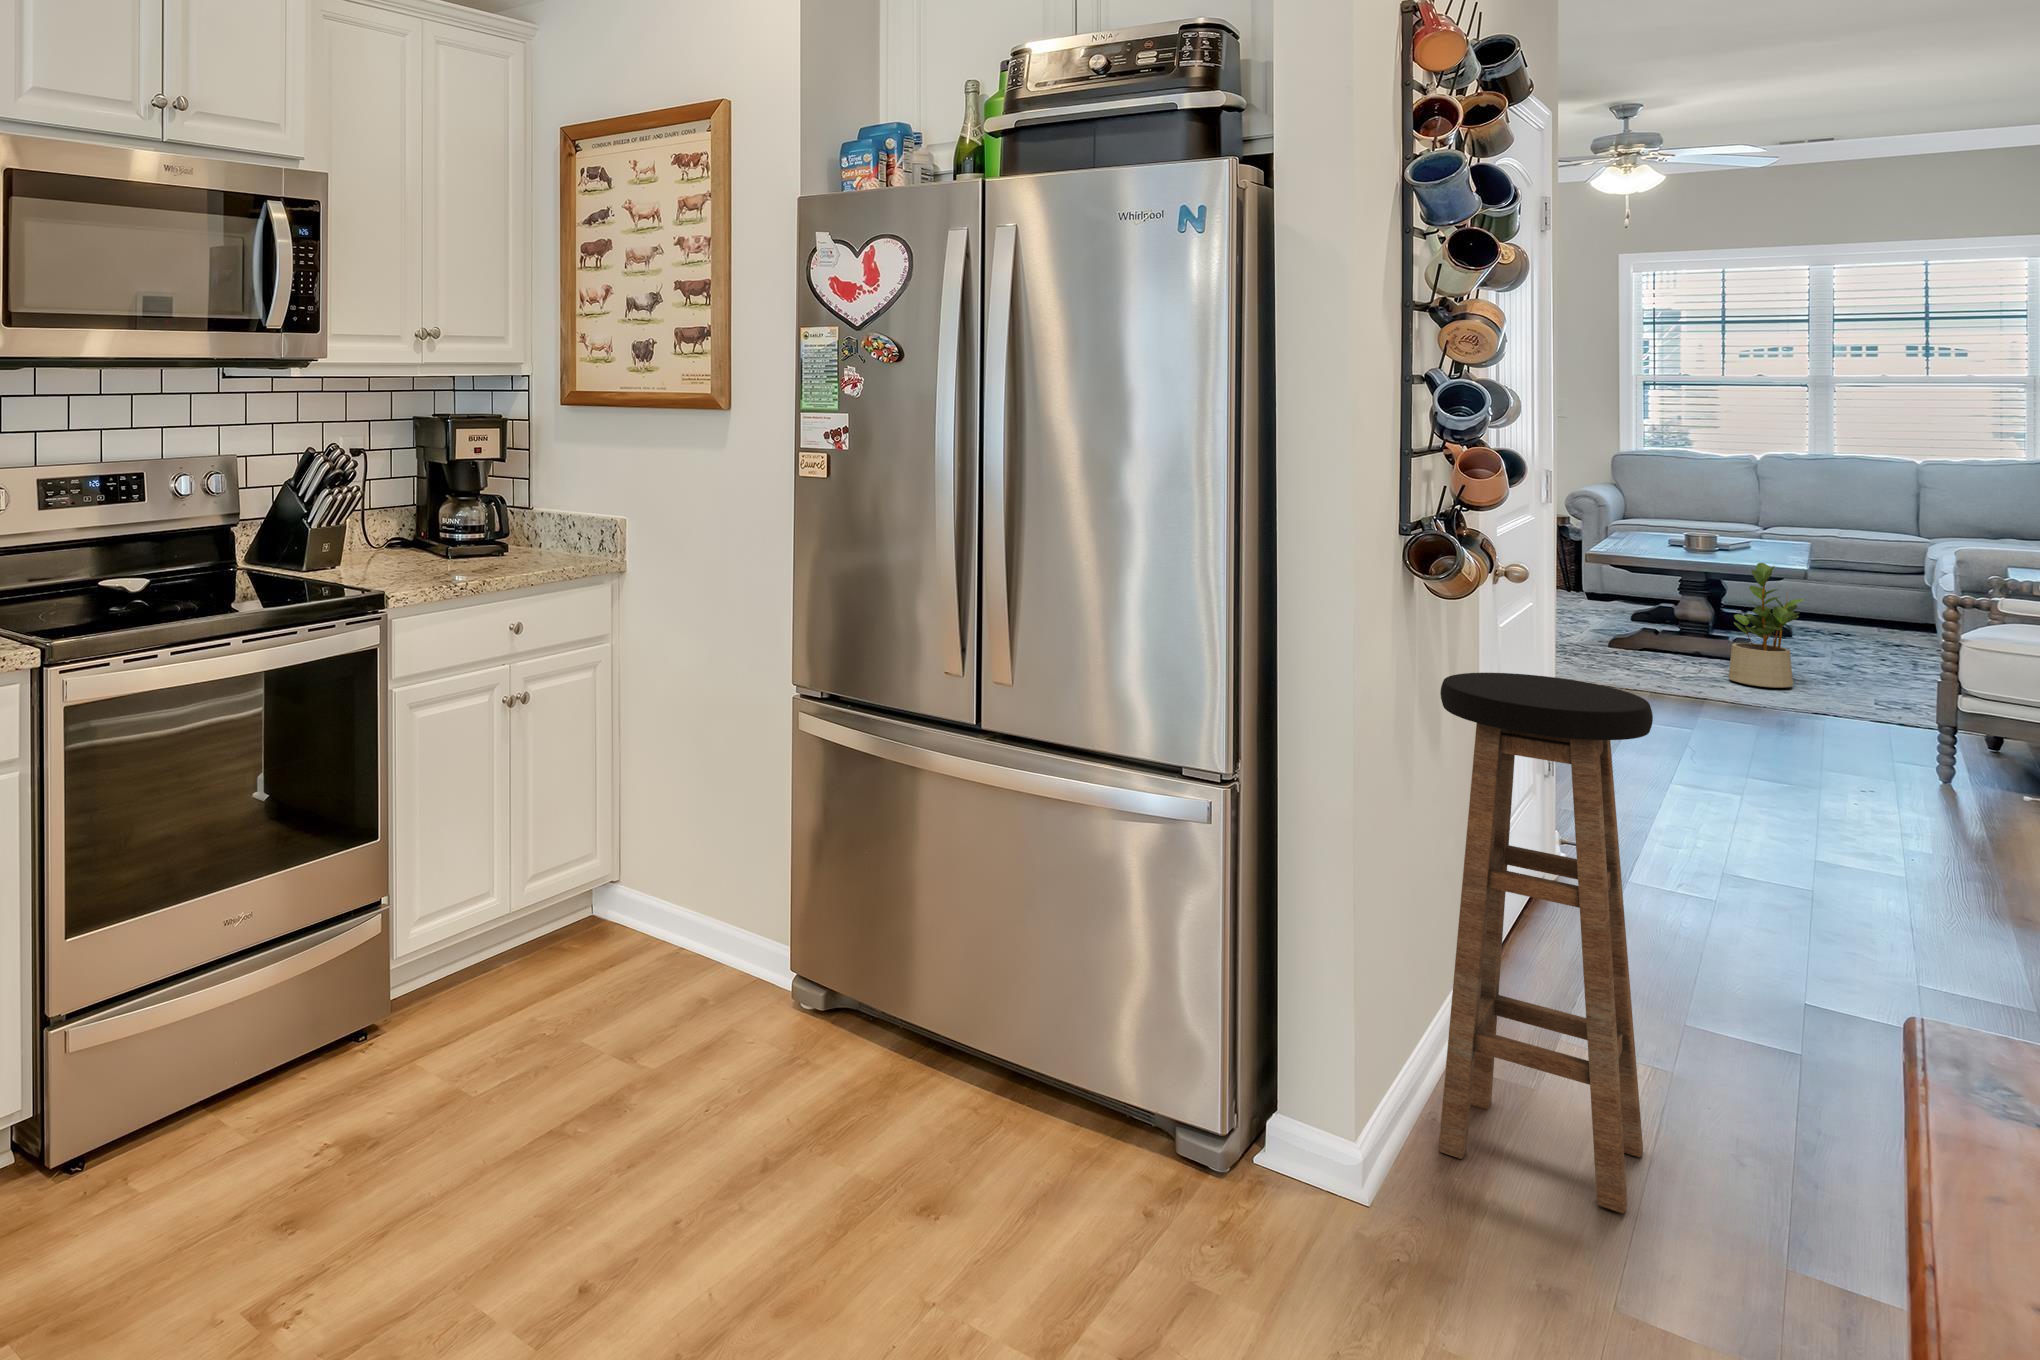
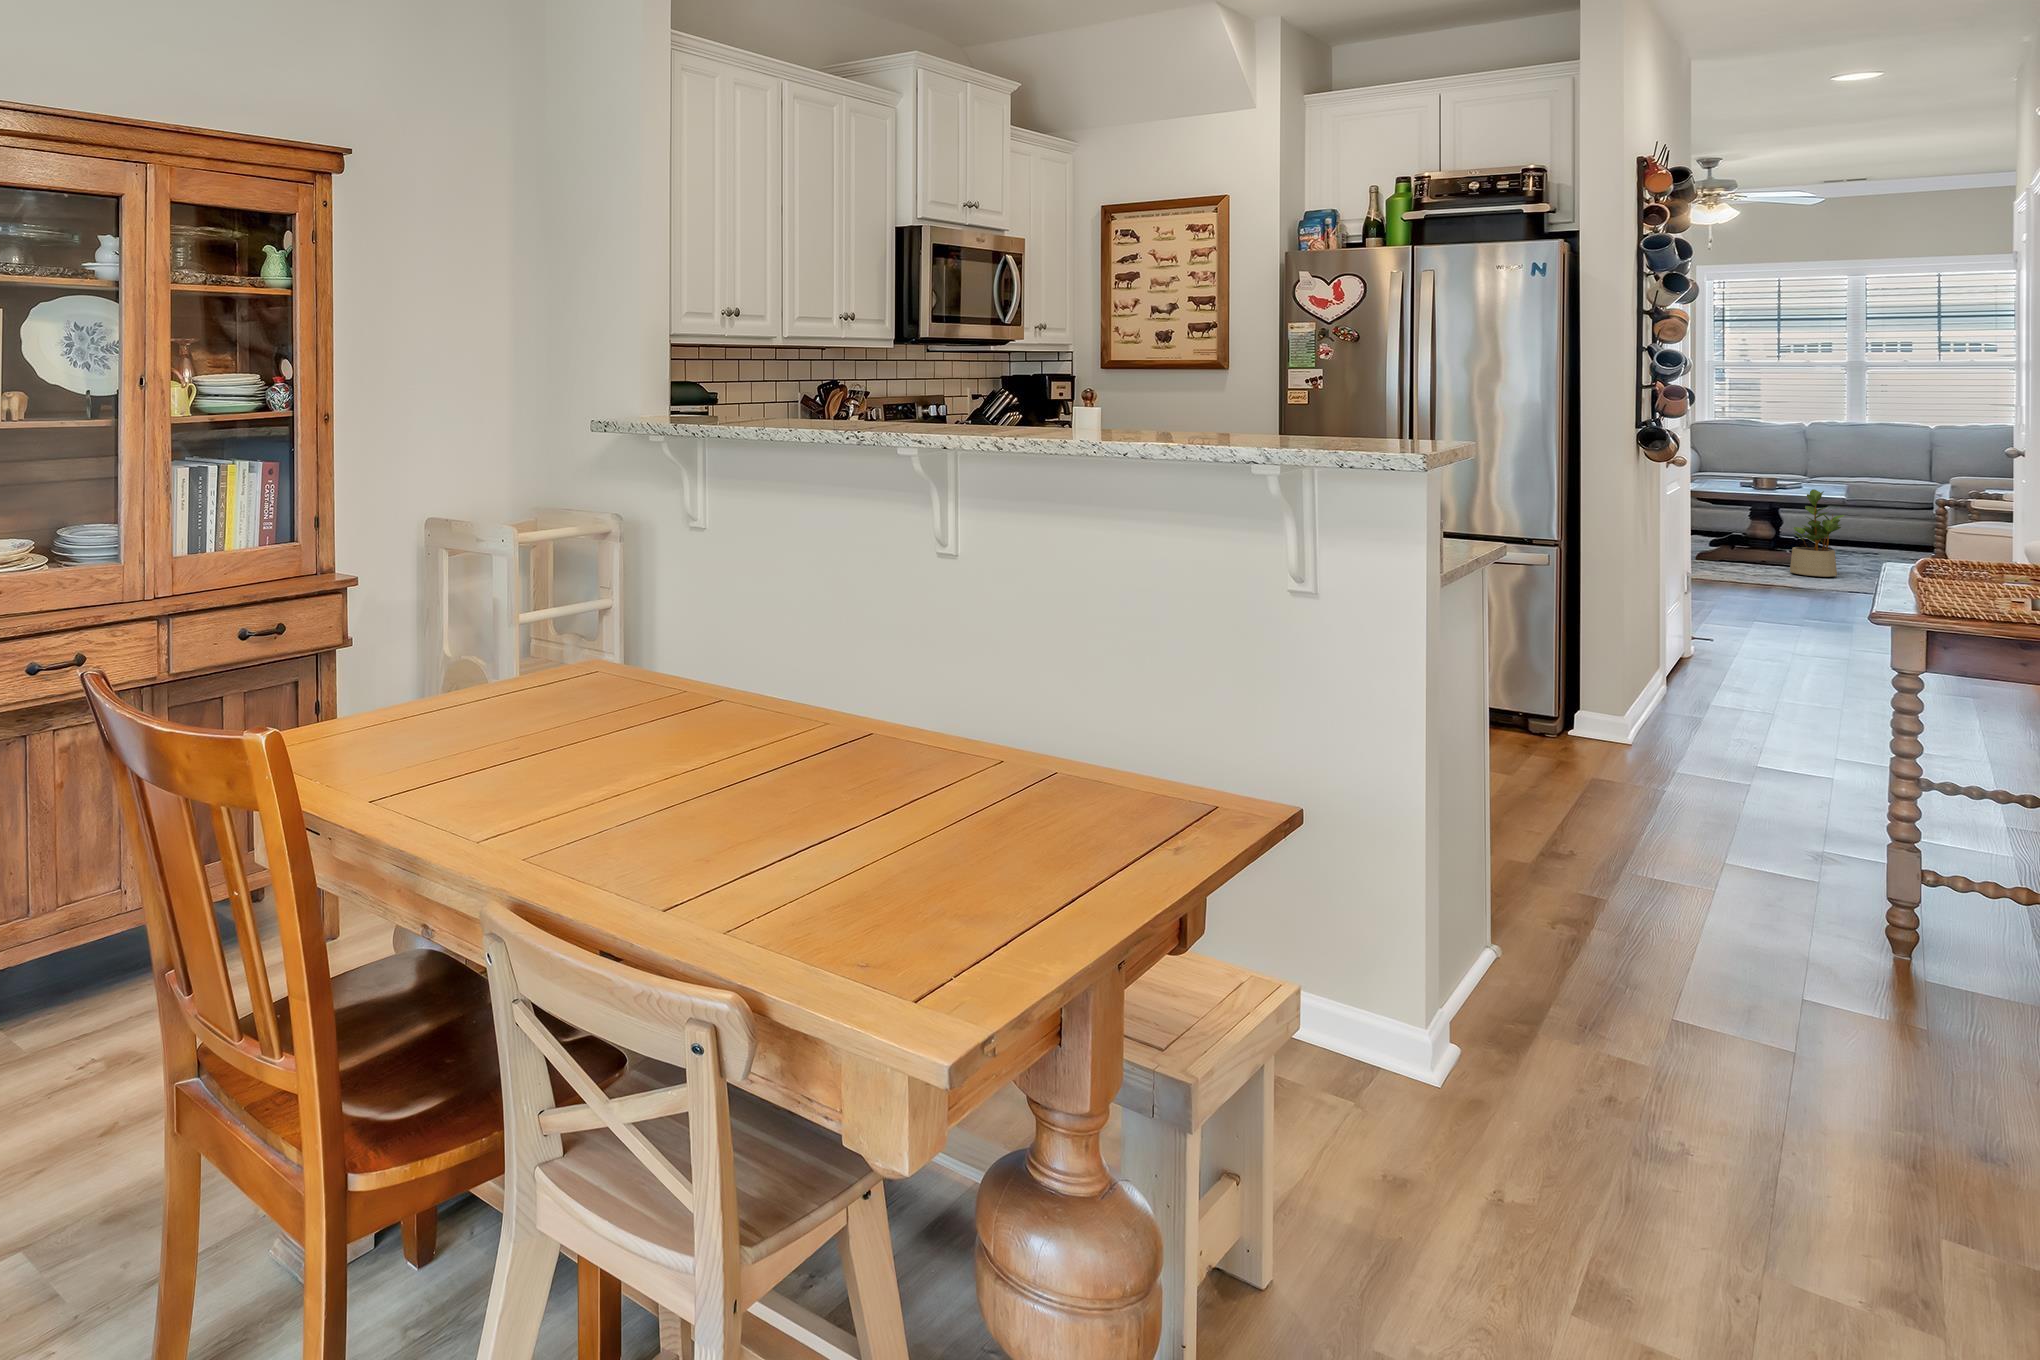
bar stool: present [1439,673,1653,1213] -> none [1657,501,1772,753]

